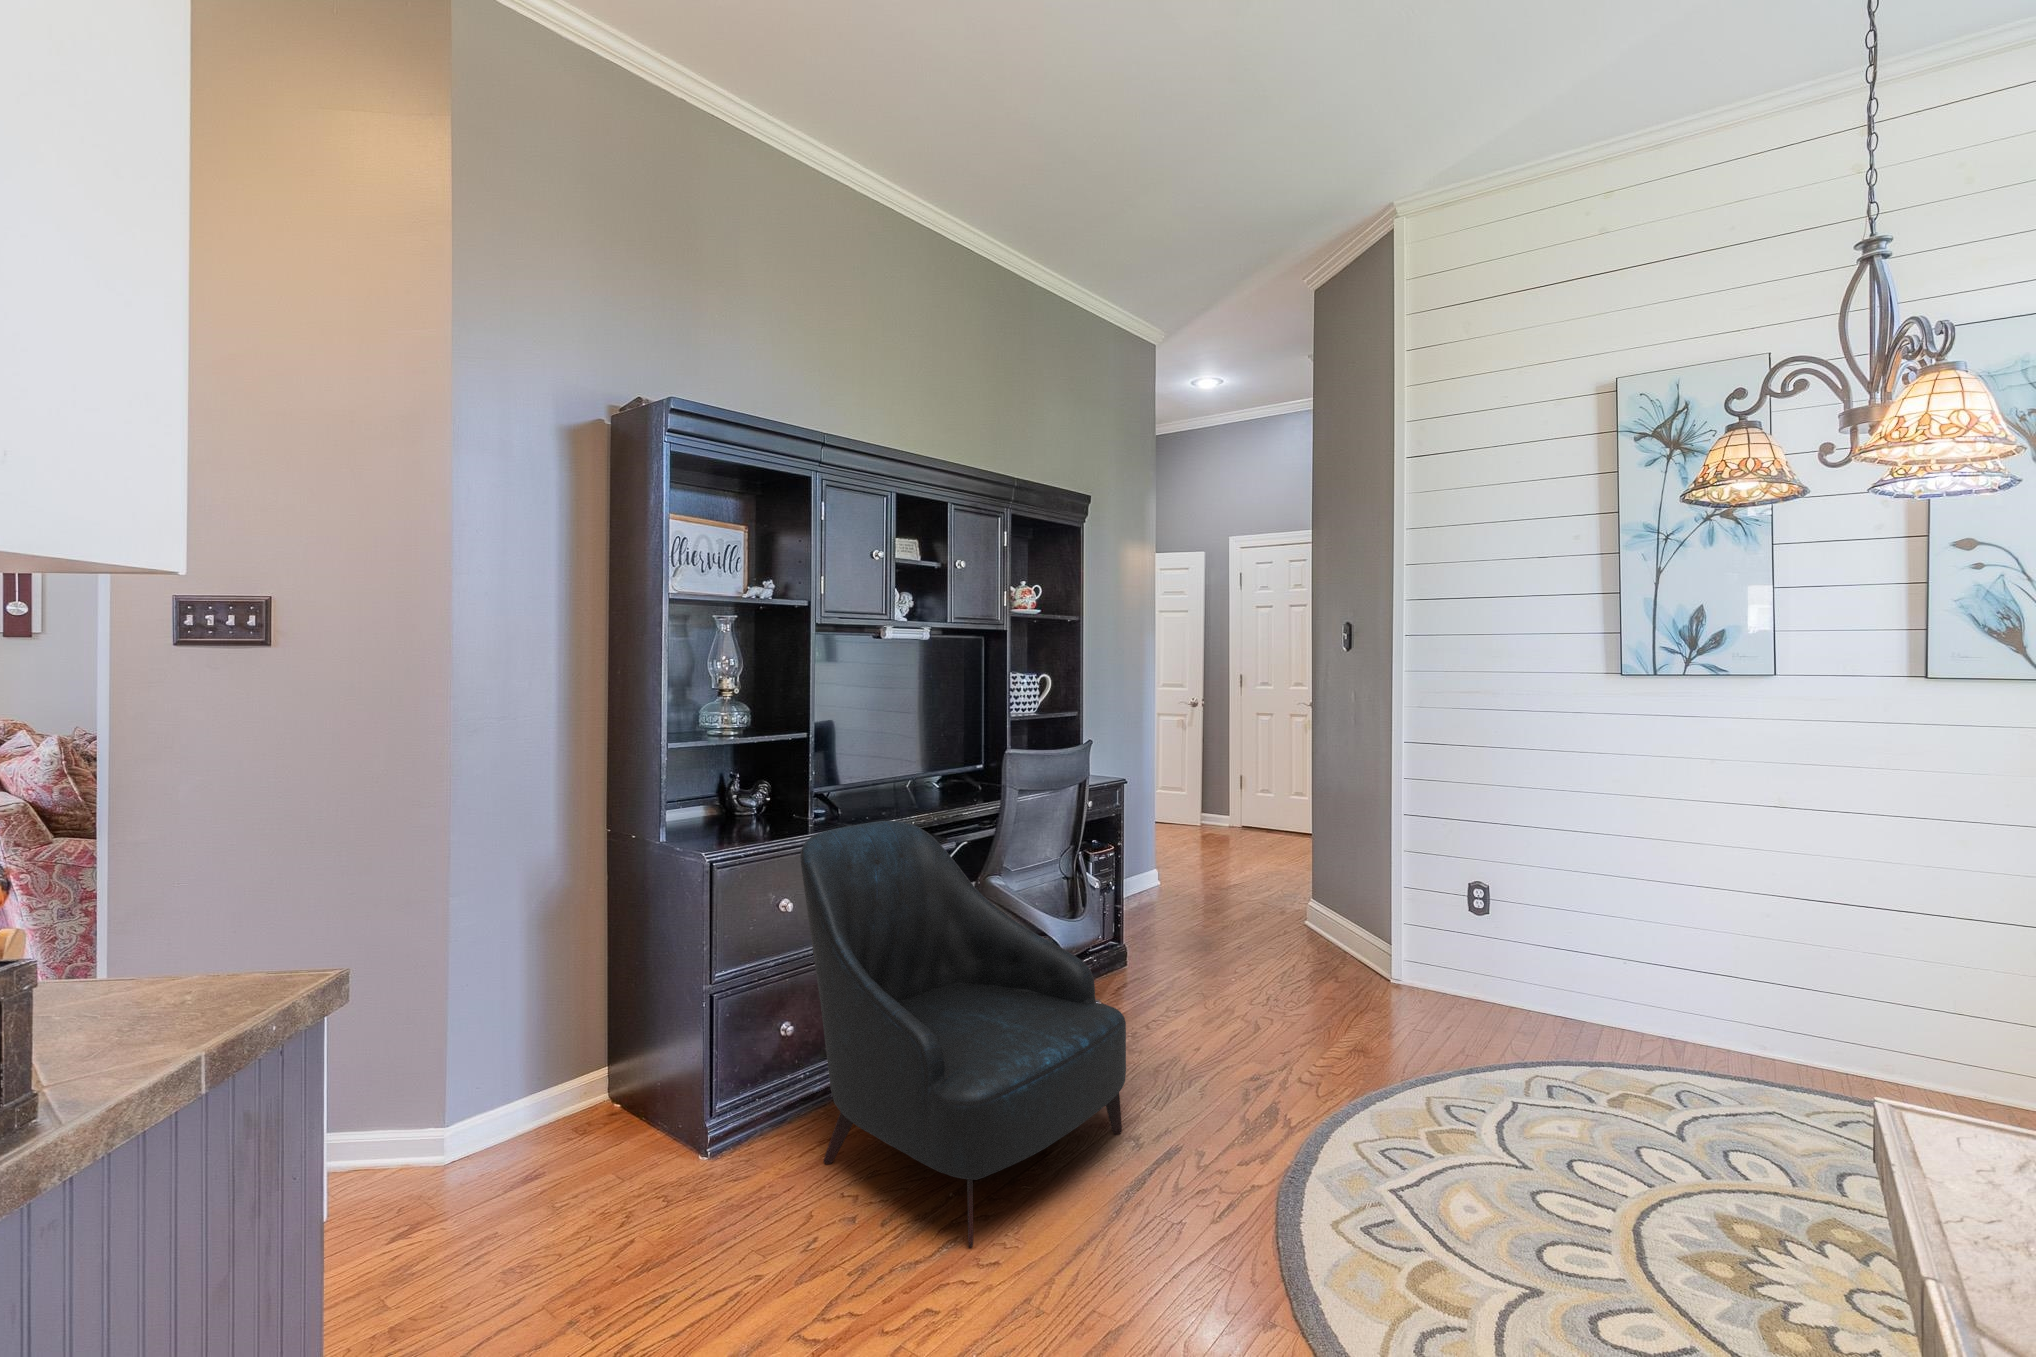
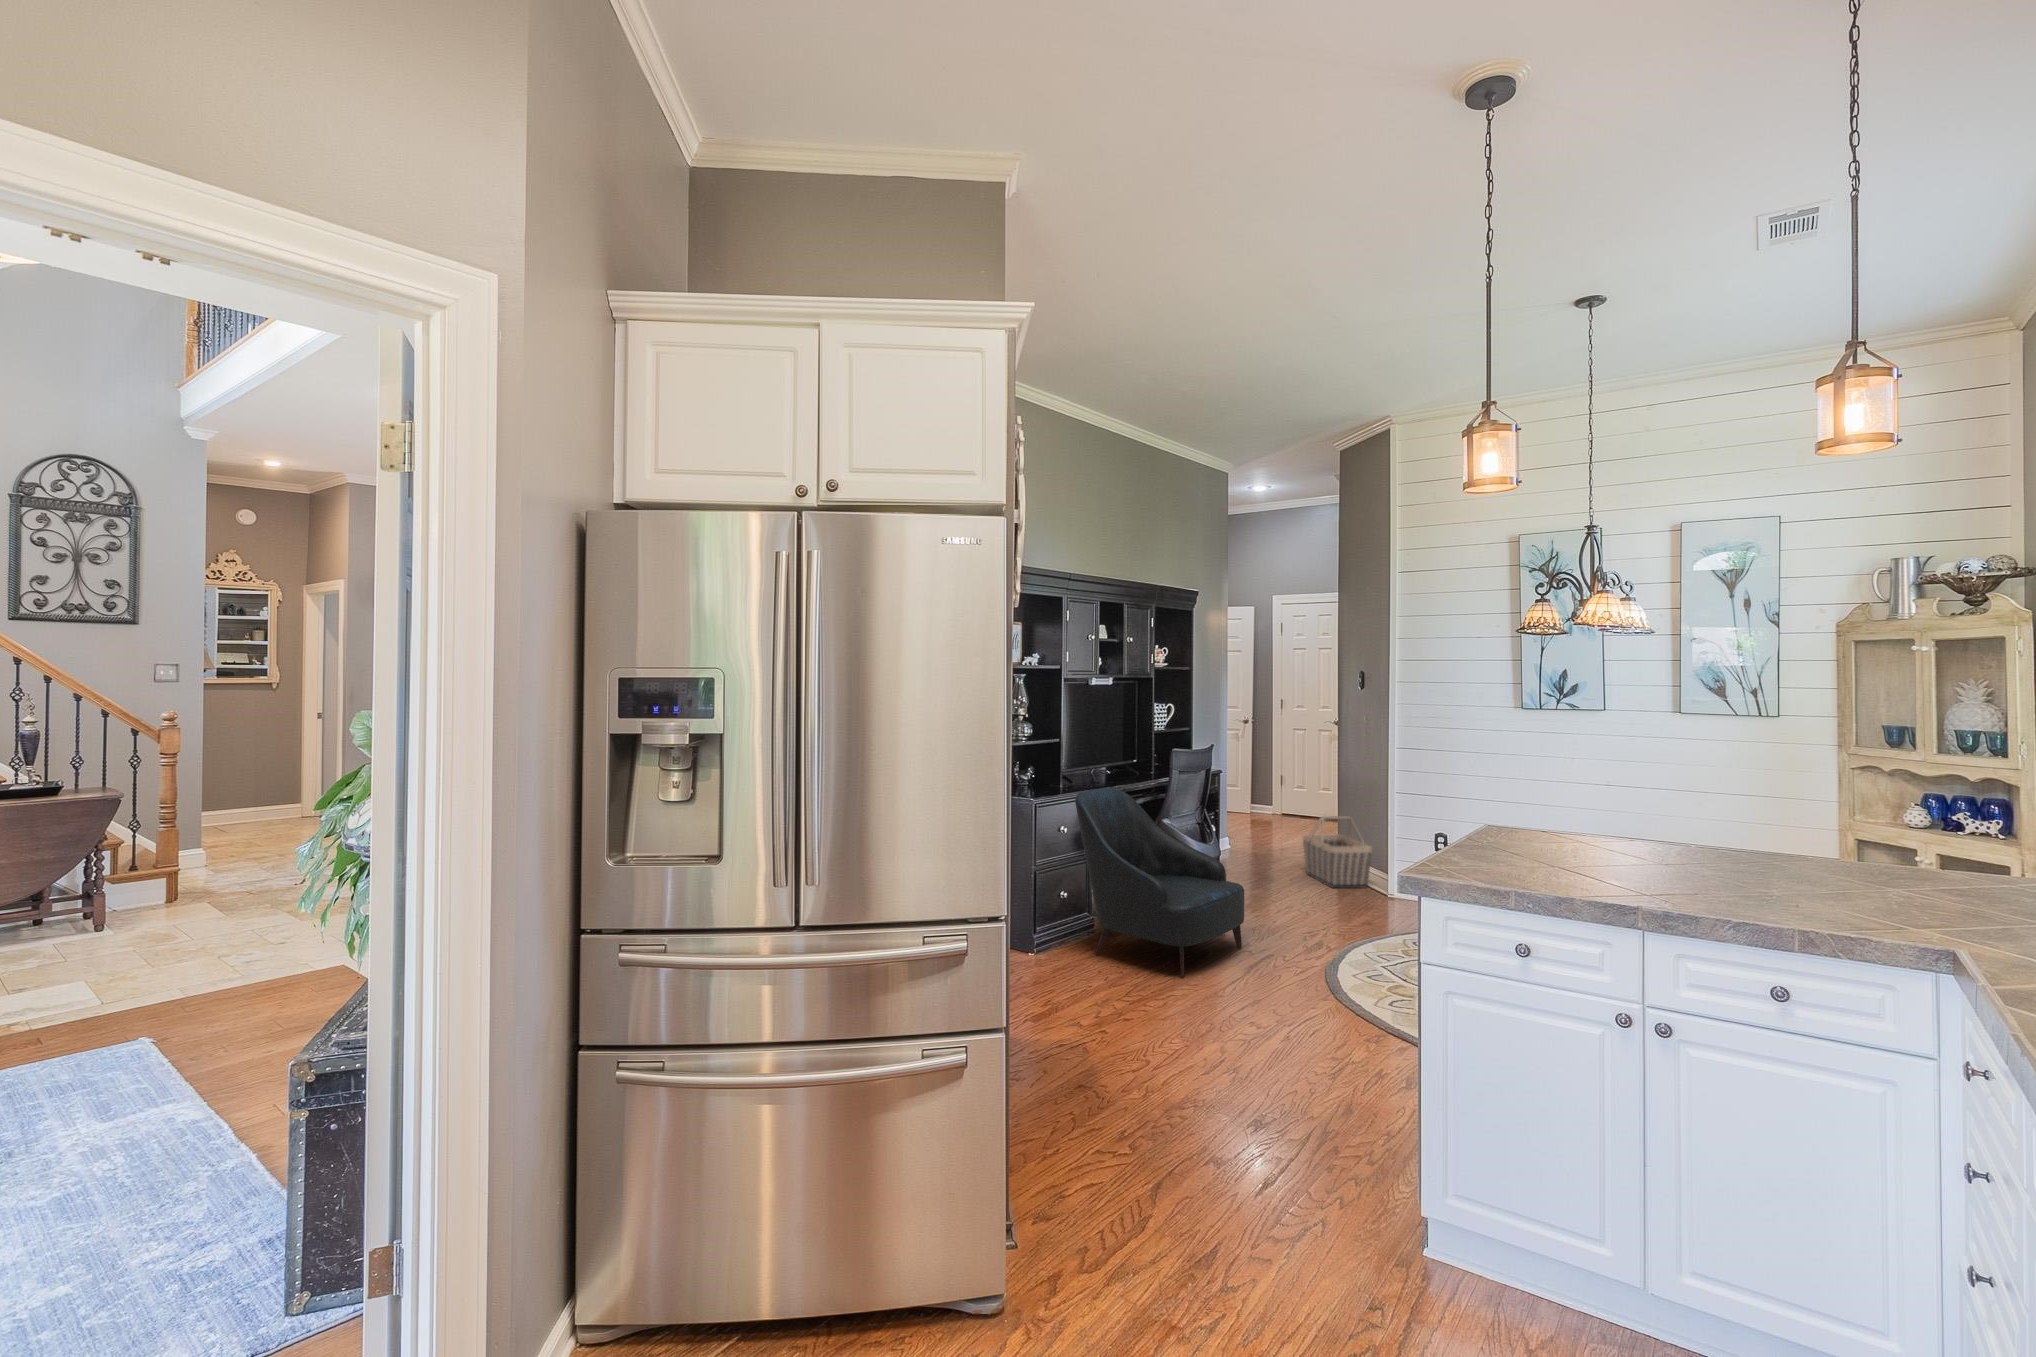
basket: none [1258,847,1366,966] -> present [1303,816,1372,888]

